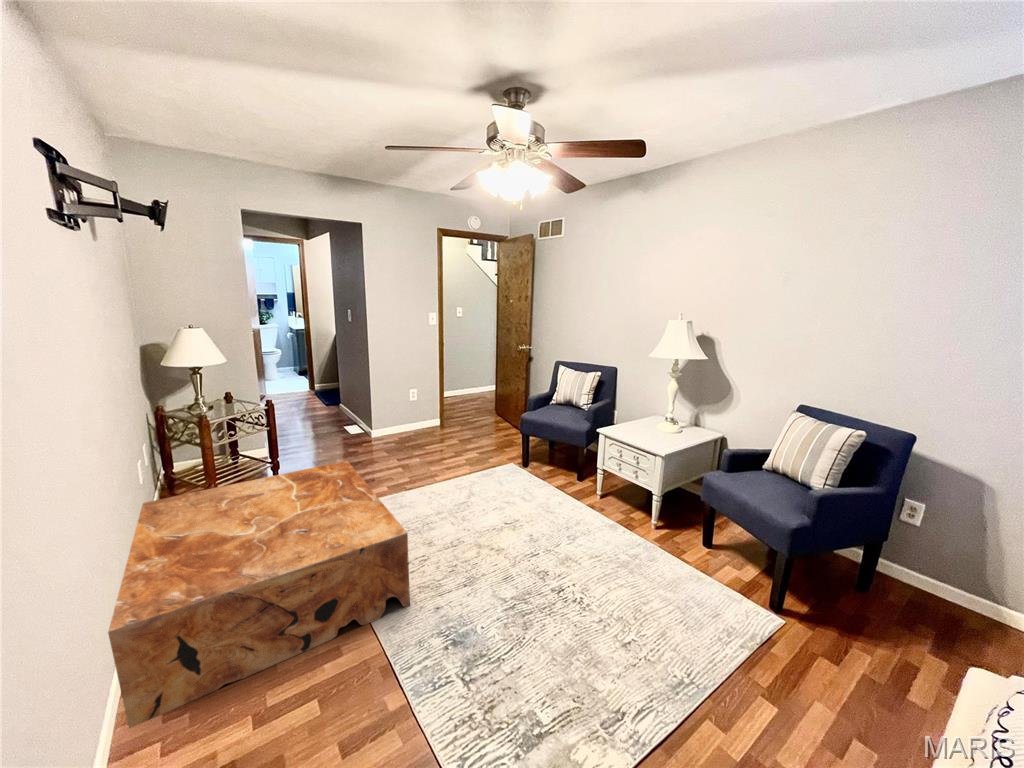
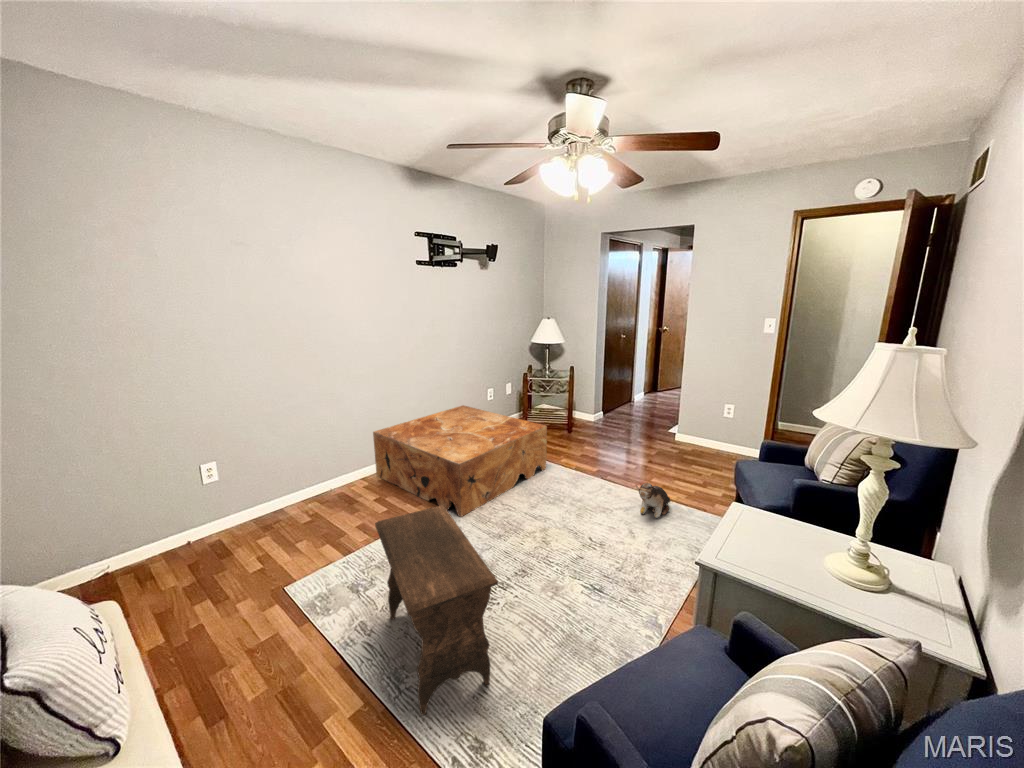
plush toy: none [470,459,501,489] -> present [636,483,670,518]
footstool: none [561,522,741,694] -> present [375,505,498,716]

